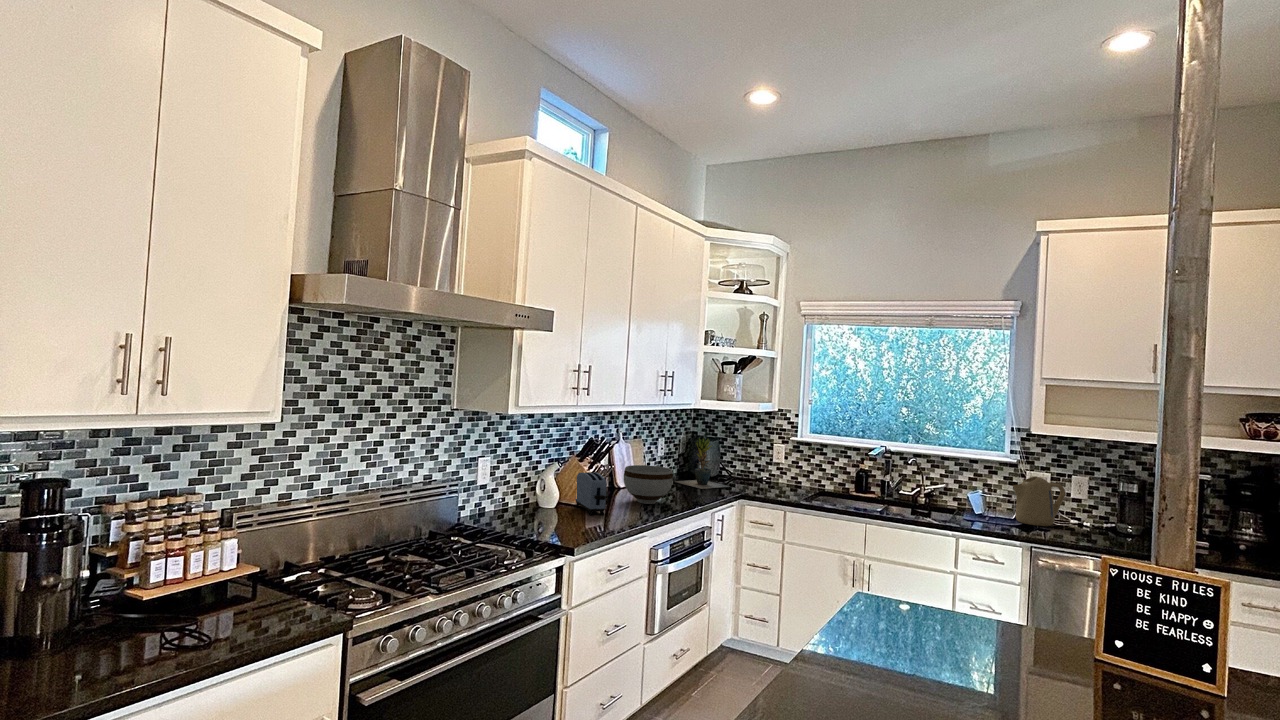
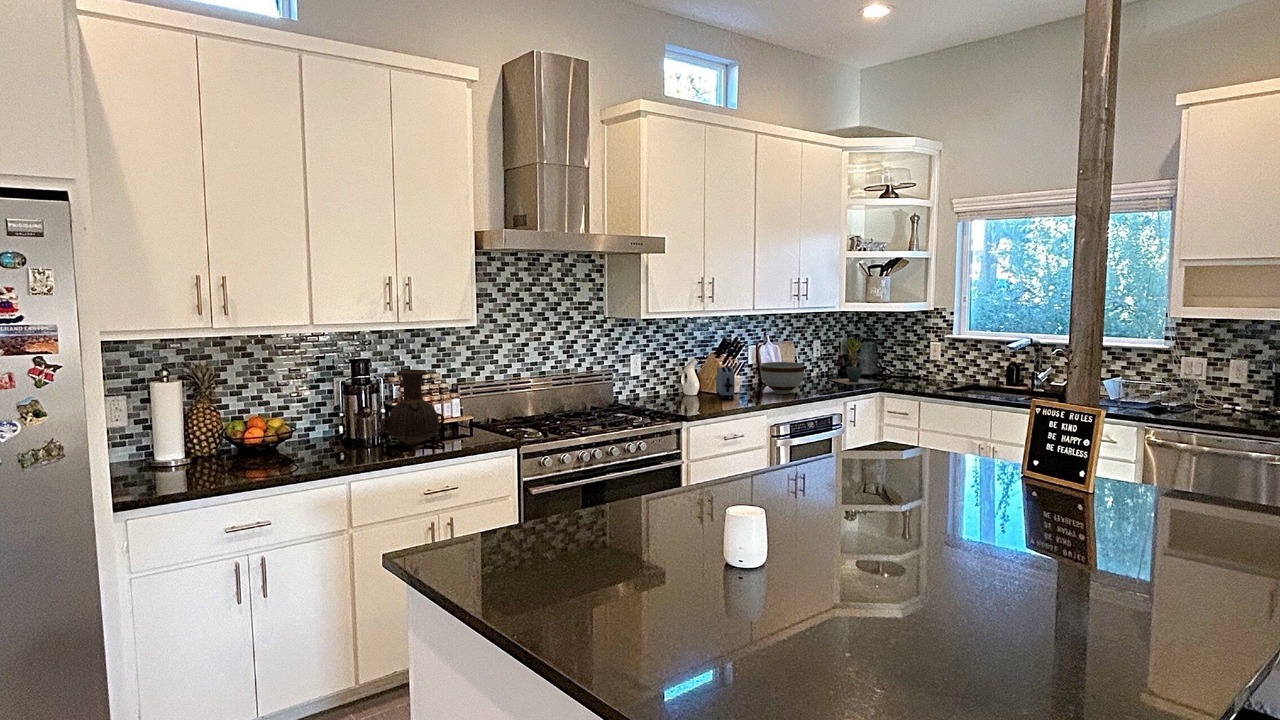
kettle: present [1013,477,1065,526] -> none [1158,362,1218,411]
vase: none [72,501,212,646] -> present [381,369,445,445]

